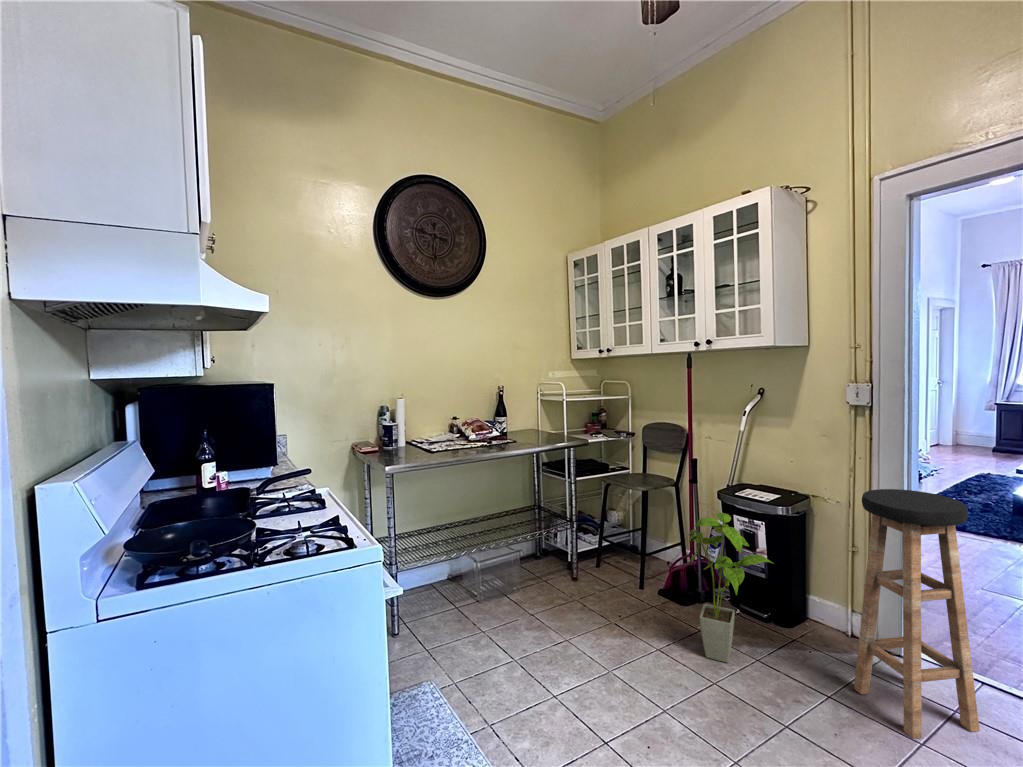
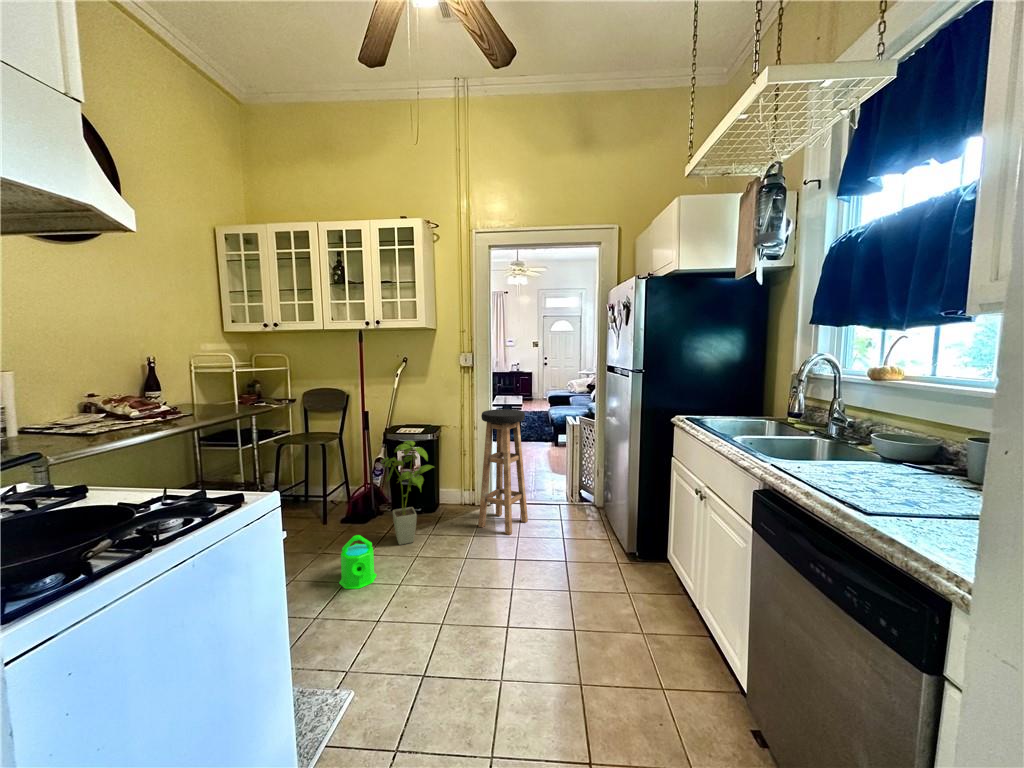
watering can: none [606,622,652,695] -> present [339,535,377,589]

